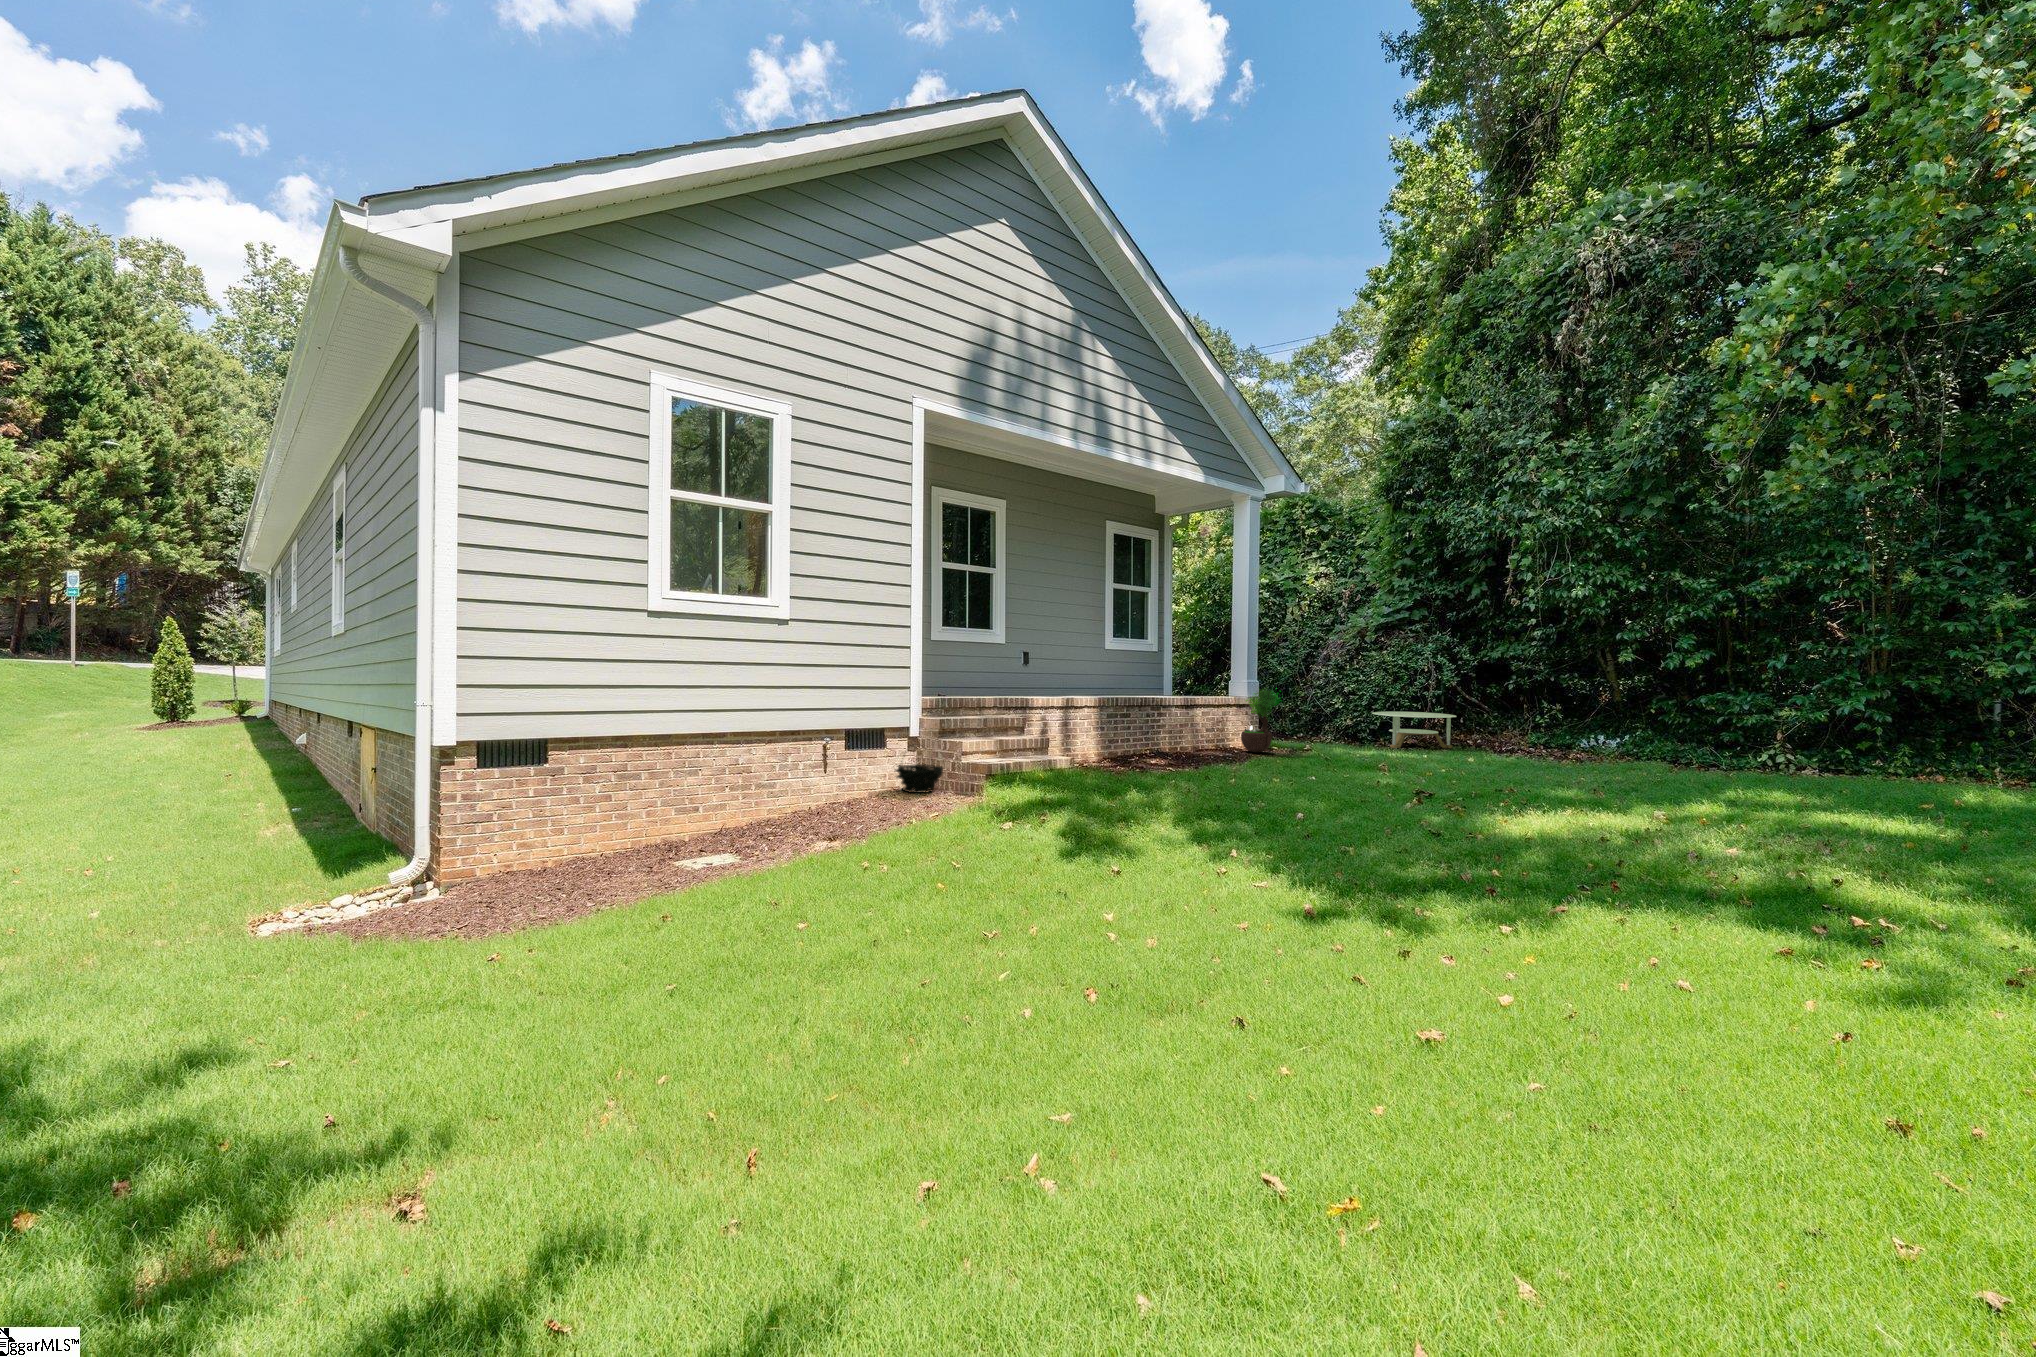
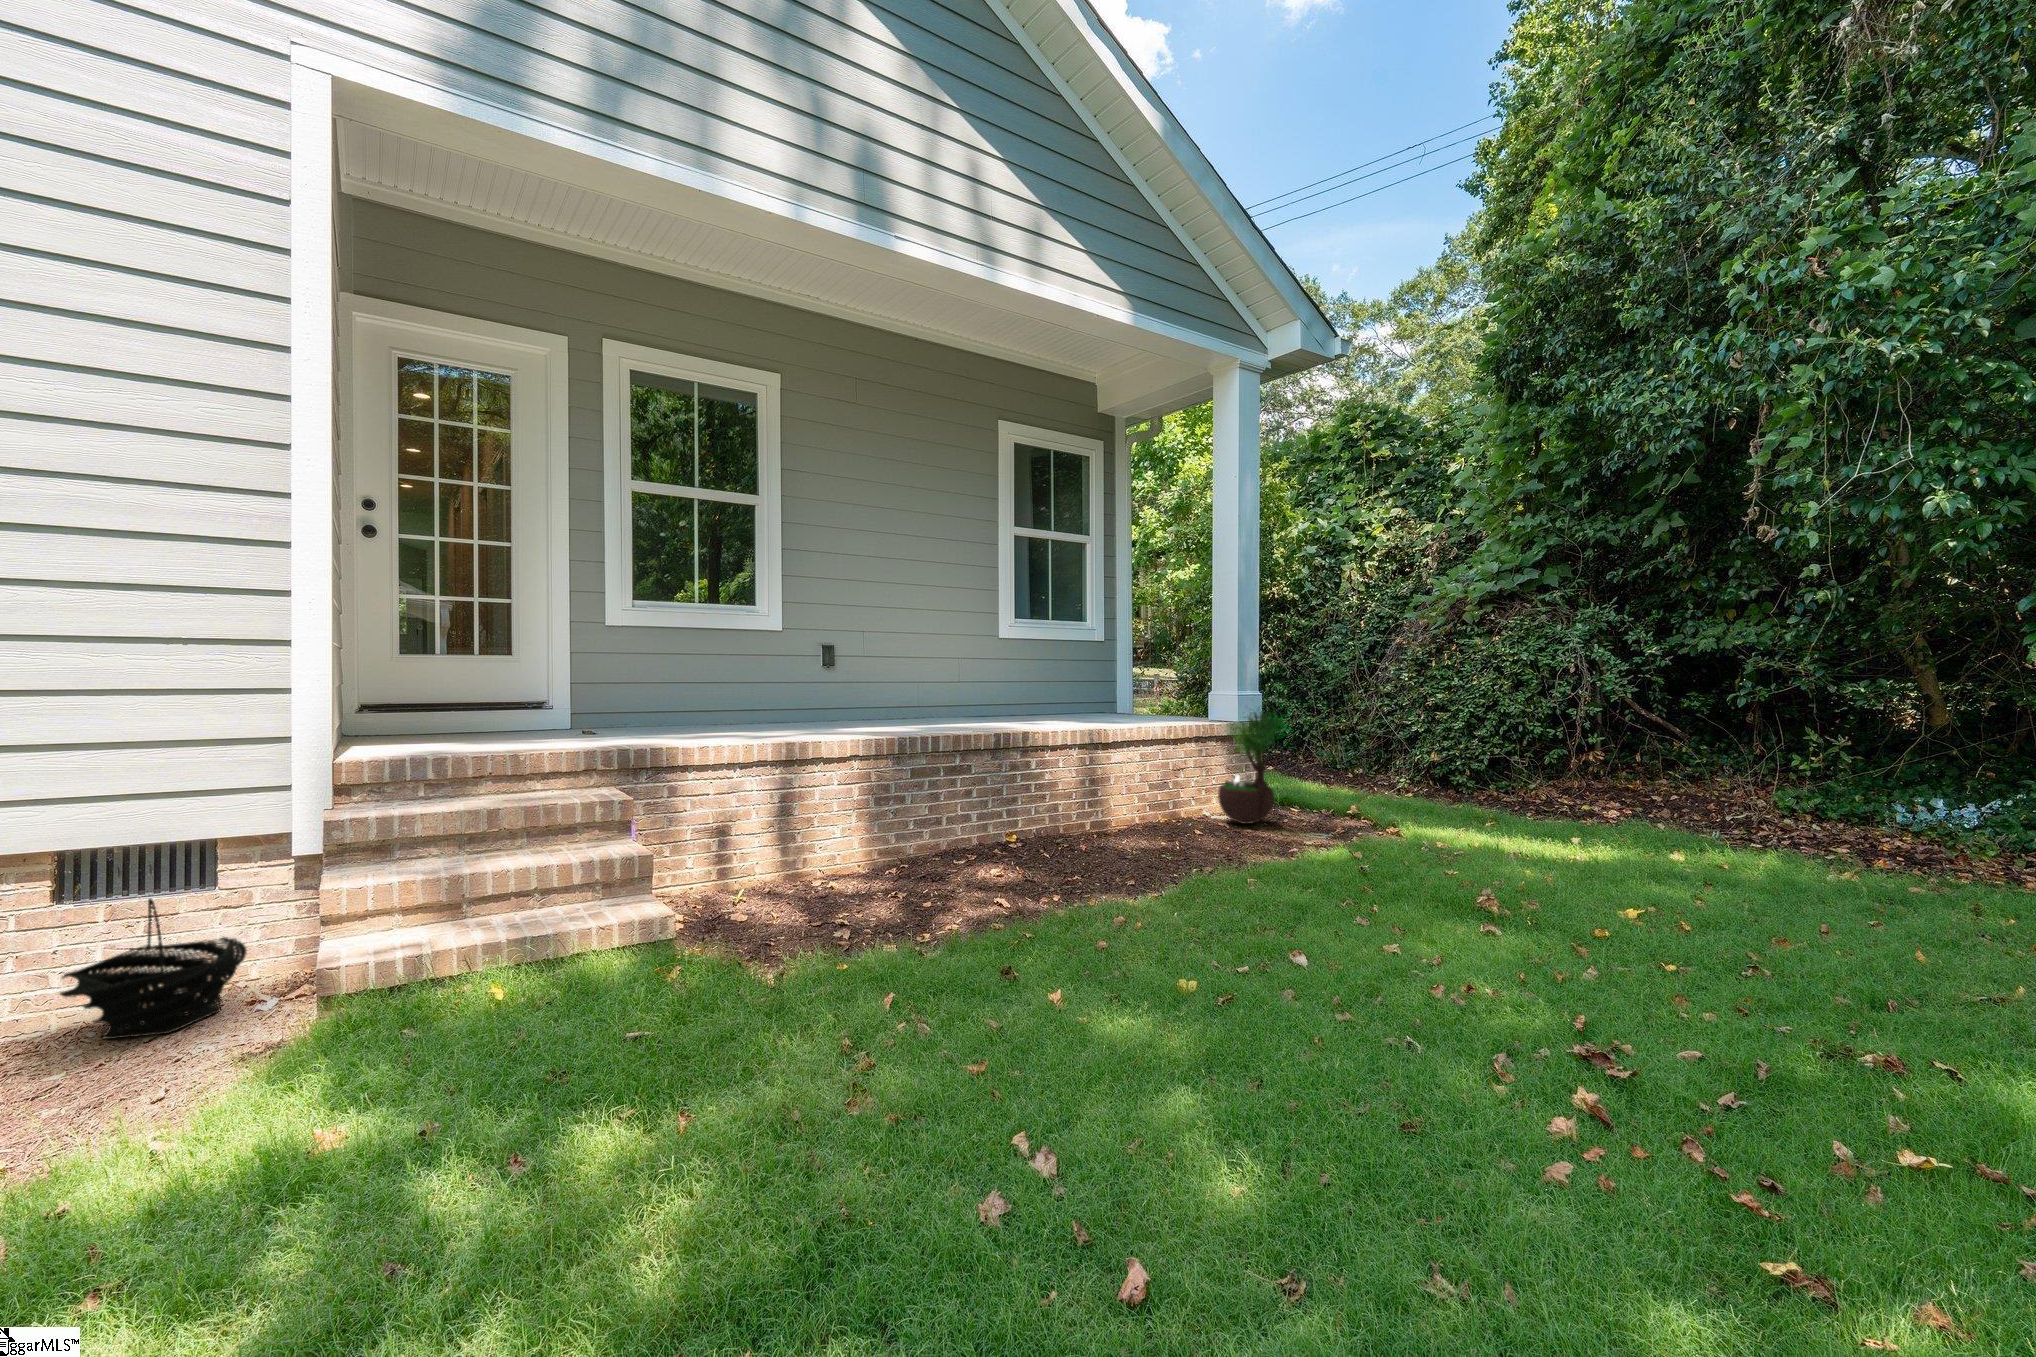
round table: present [1372,712,1456,748] -> none [1474,738,1633,807]

